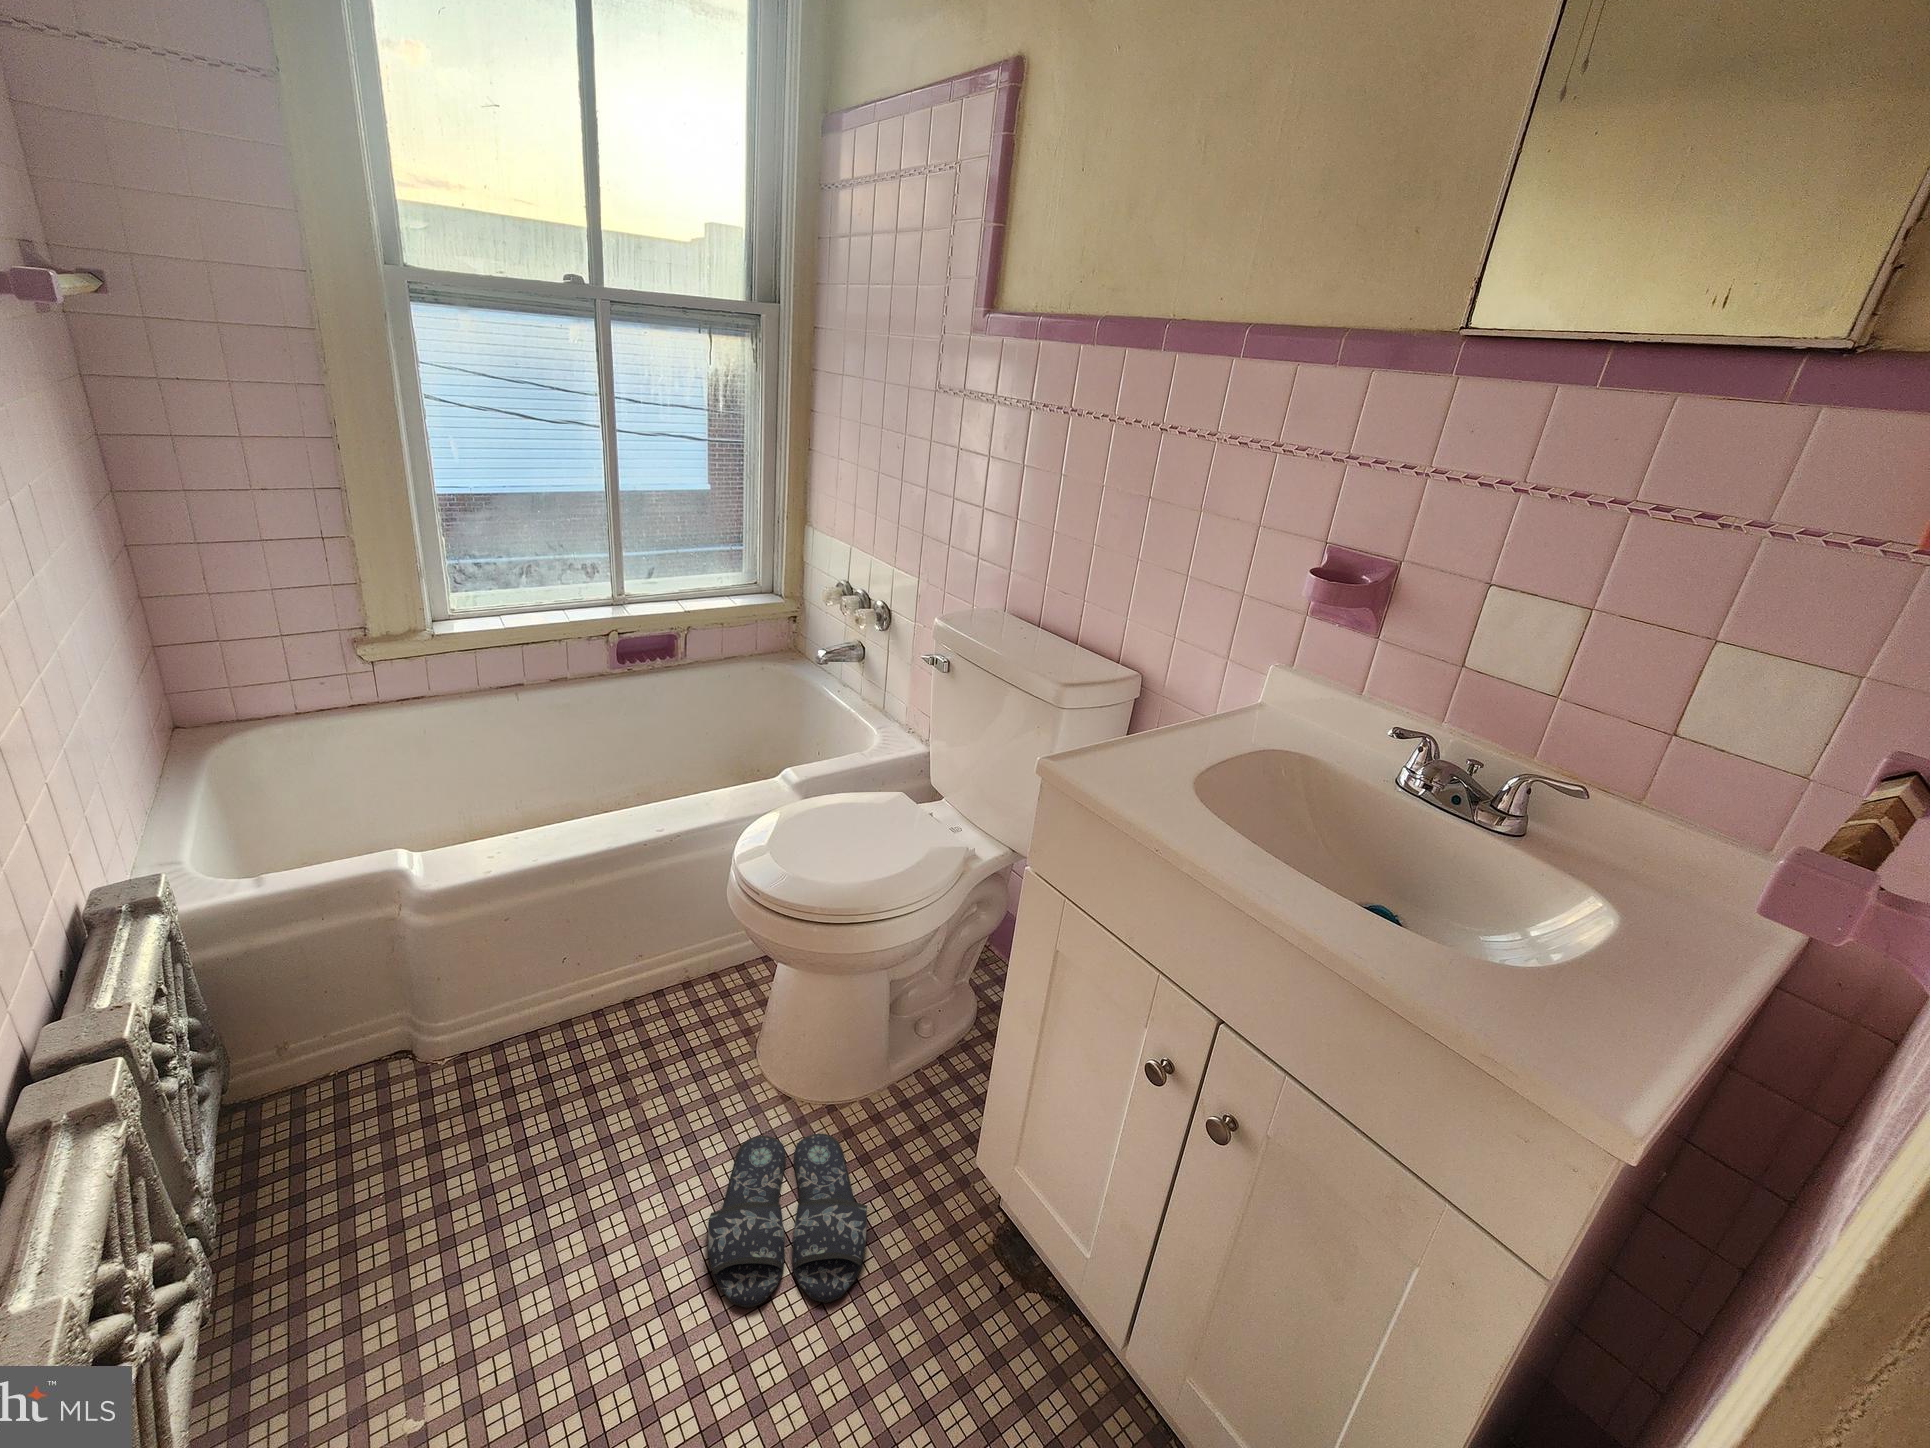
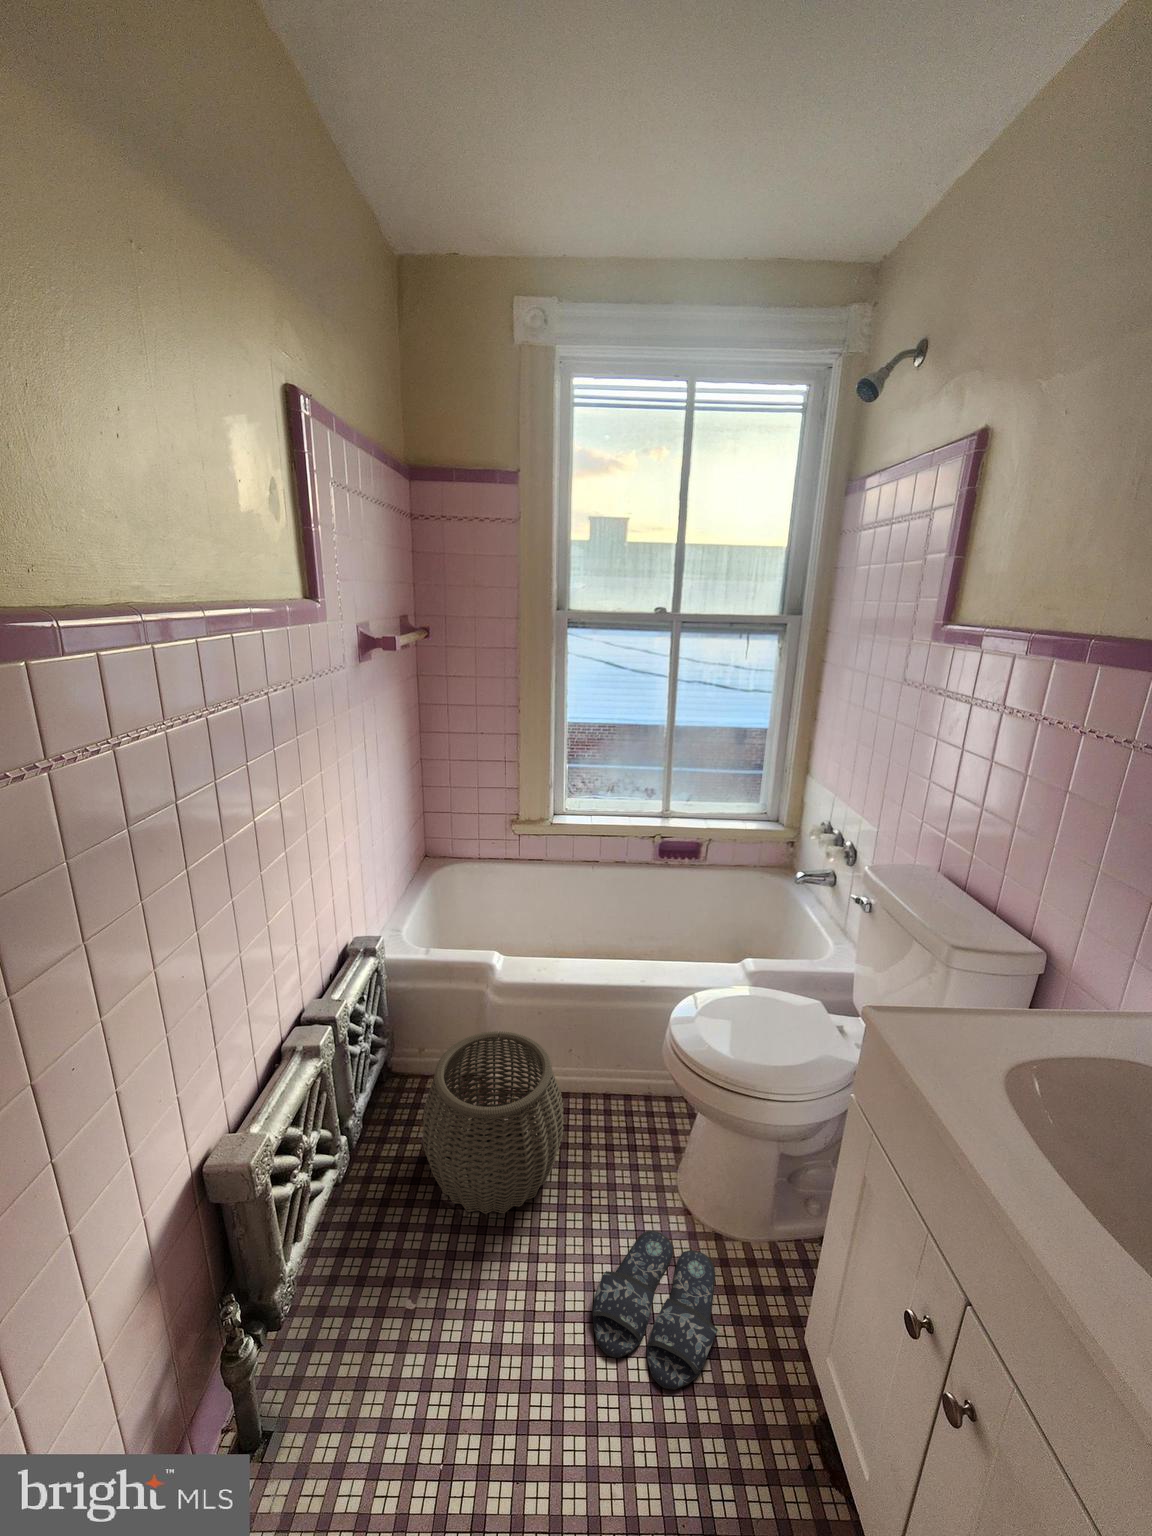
woven basket: none [347,958,598,1243] -> present [422,1031,564,1214]

